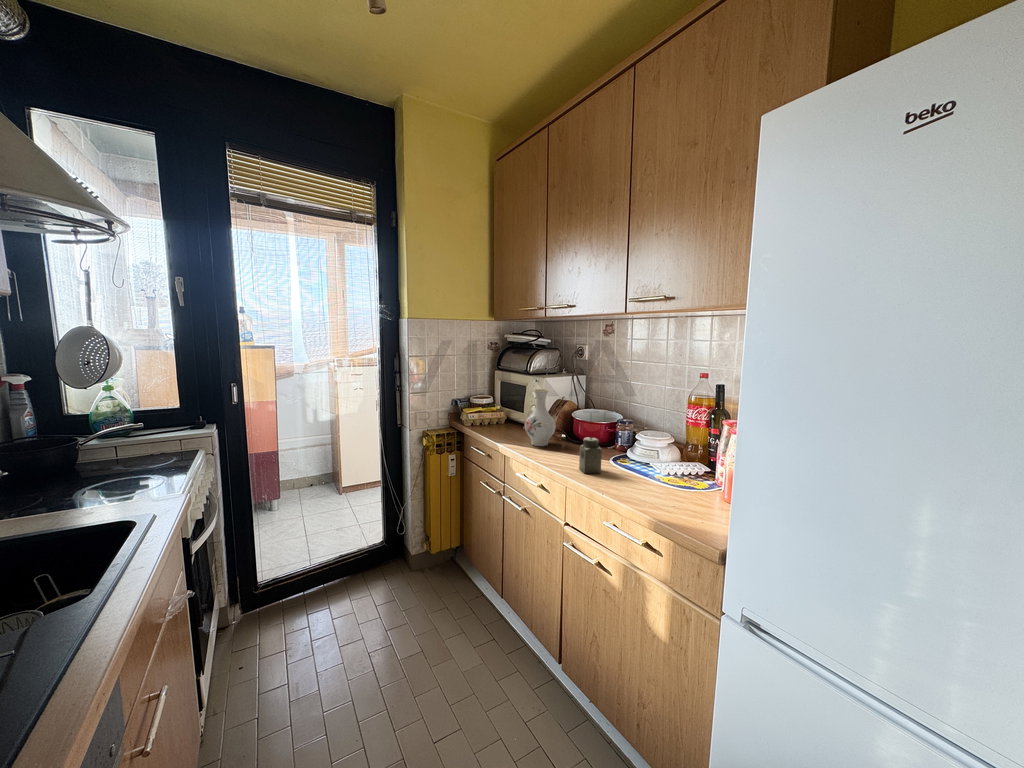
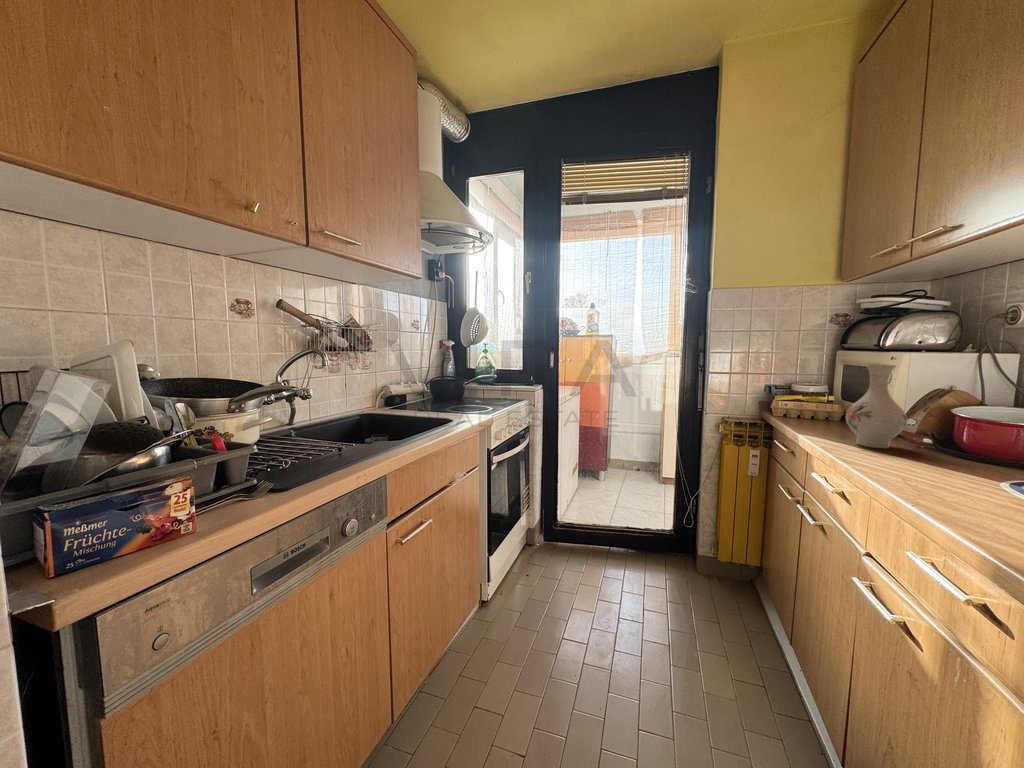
salt shaker: present [579,437,602,474] -> none [910,429,959,491]

